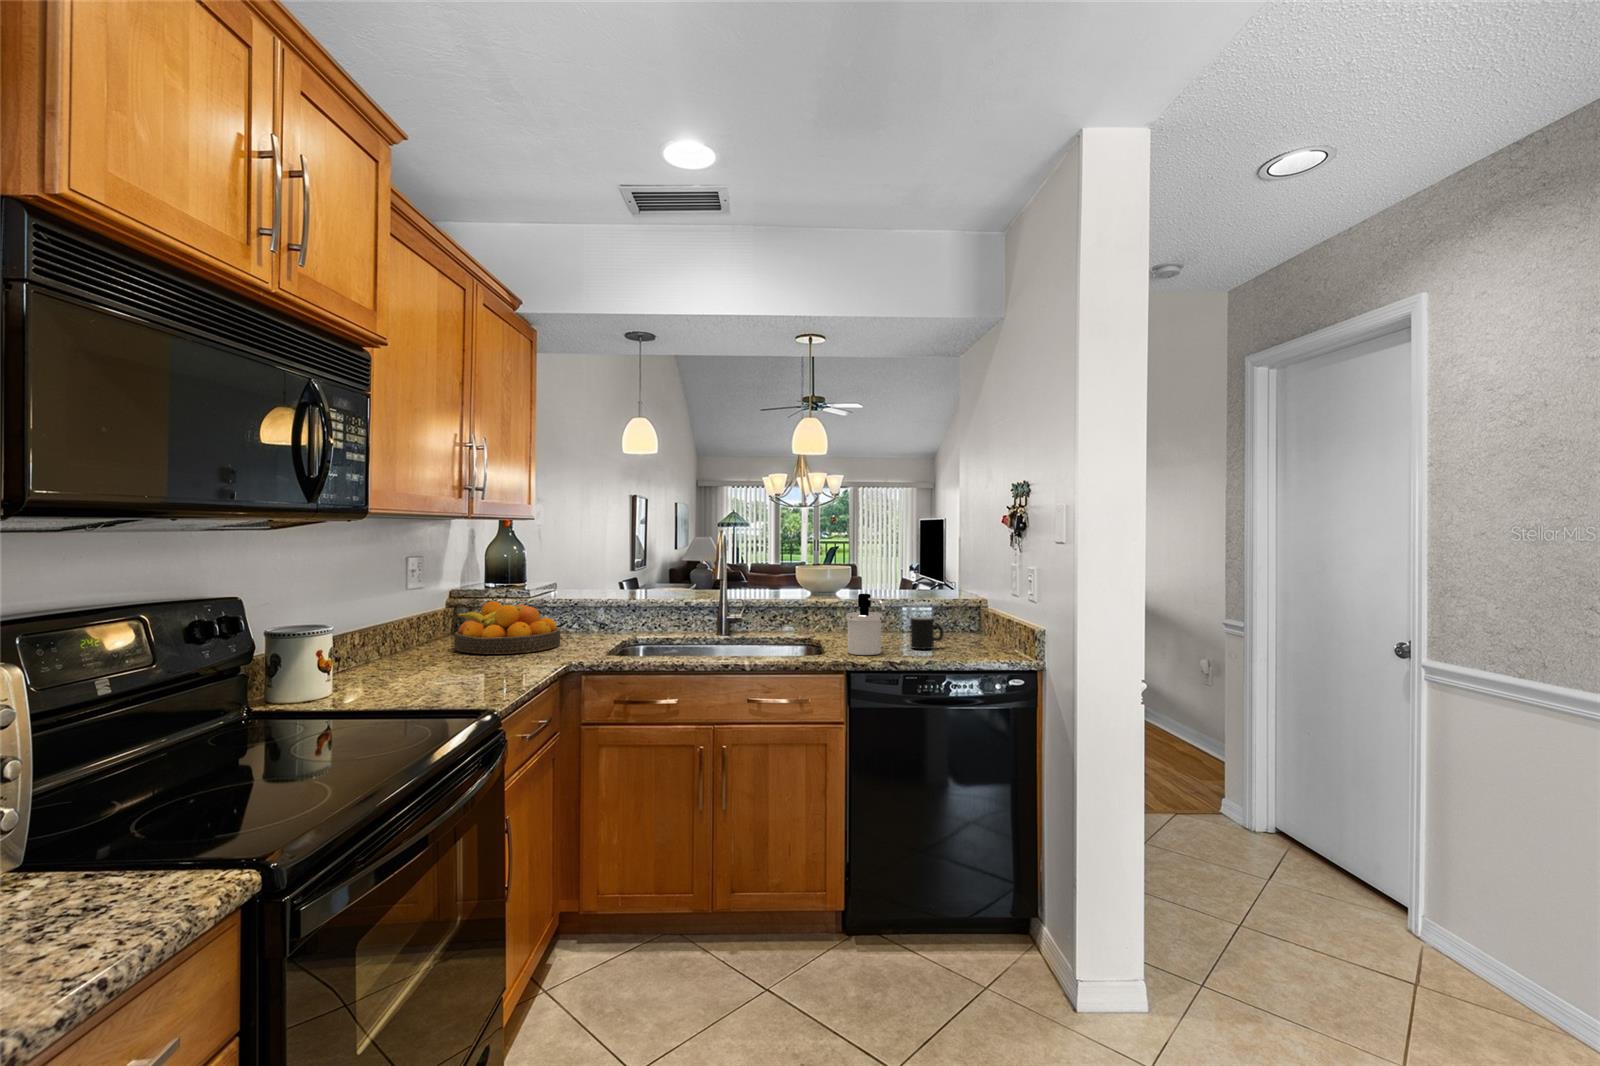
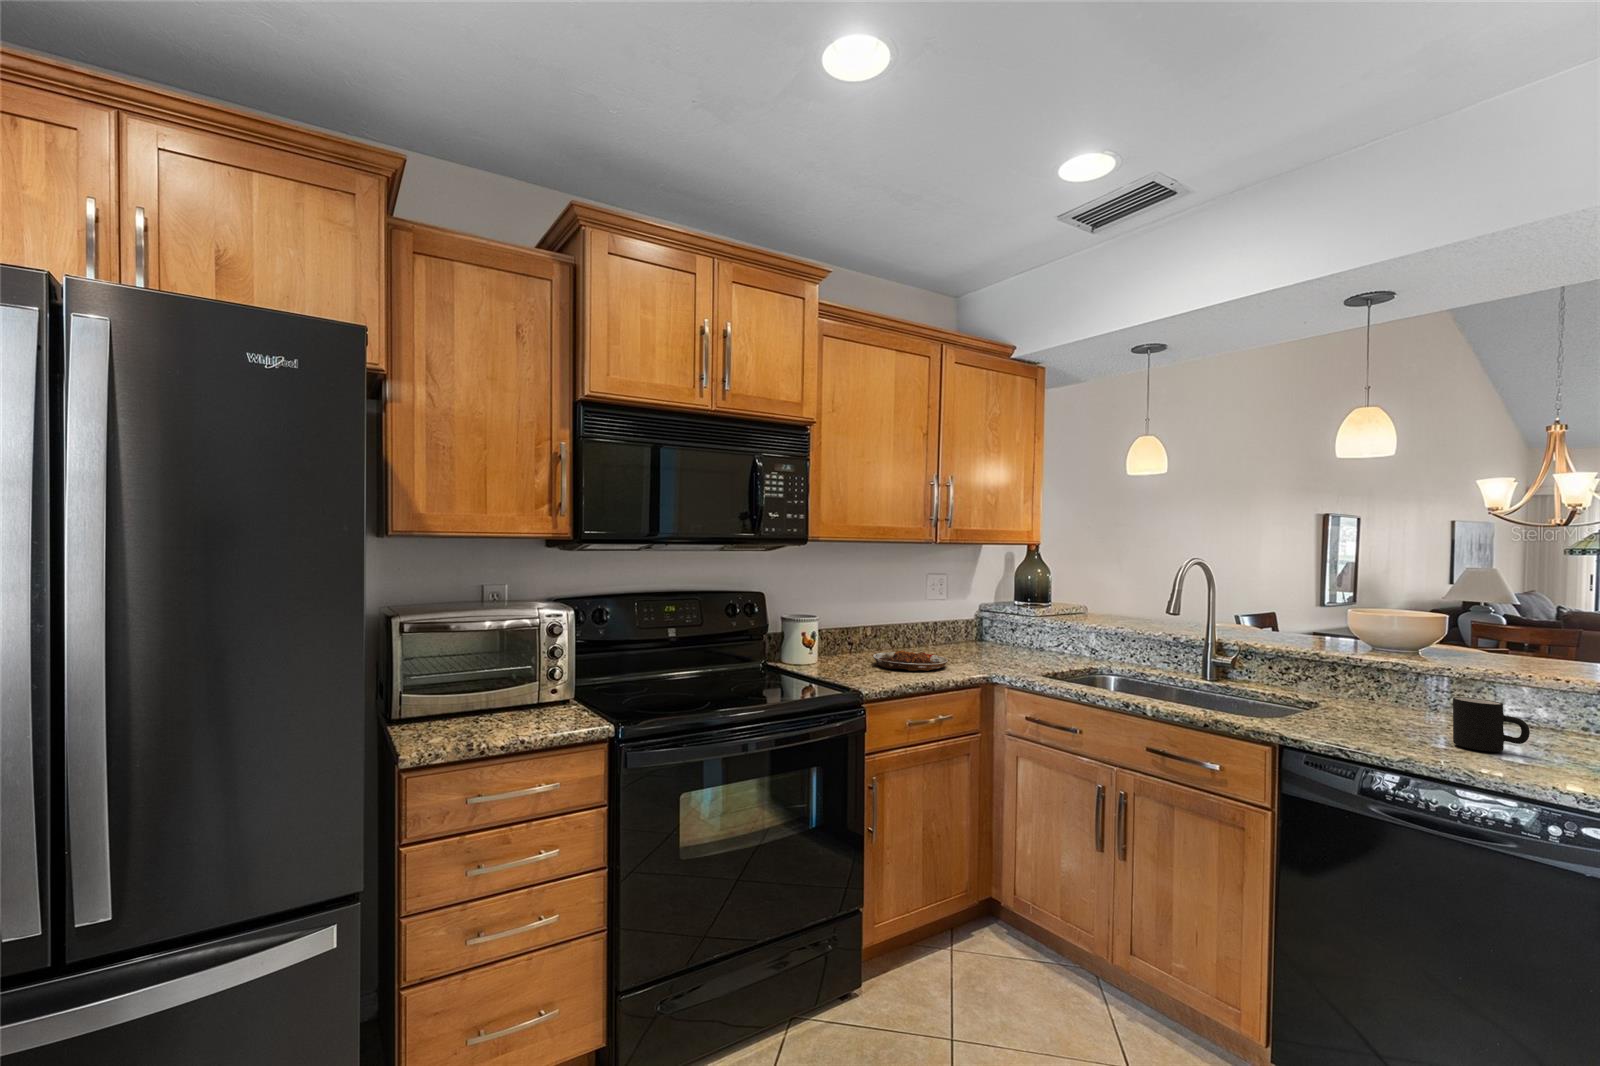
soap dispenser: present [846,594,885,655] -> none [1316,649,1380,737]
fruit bowl: present [454,601,561,654] -> none [955,617,1041,662]
plate: none [399,655,506,683] -> present [873,650,948,671]

